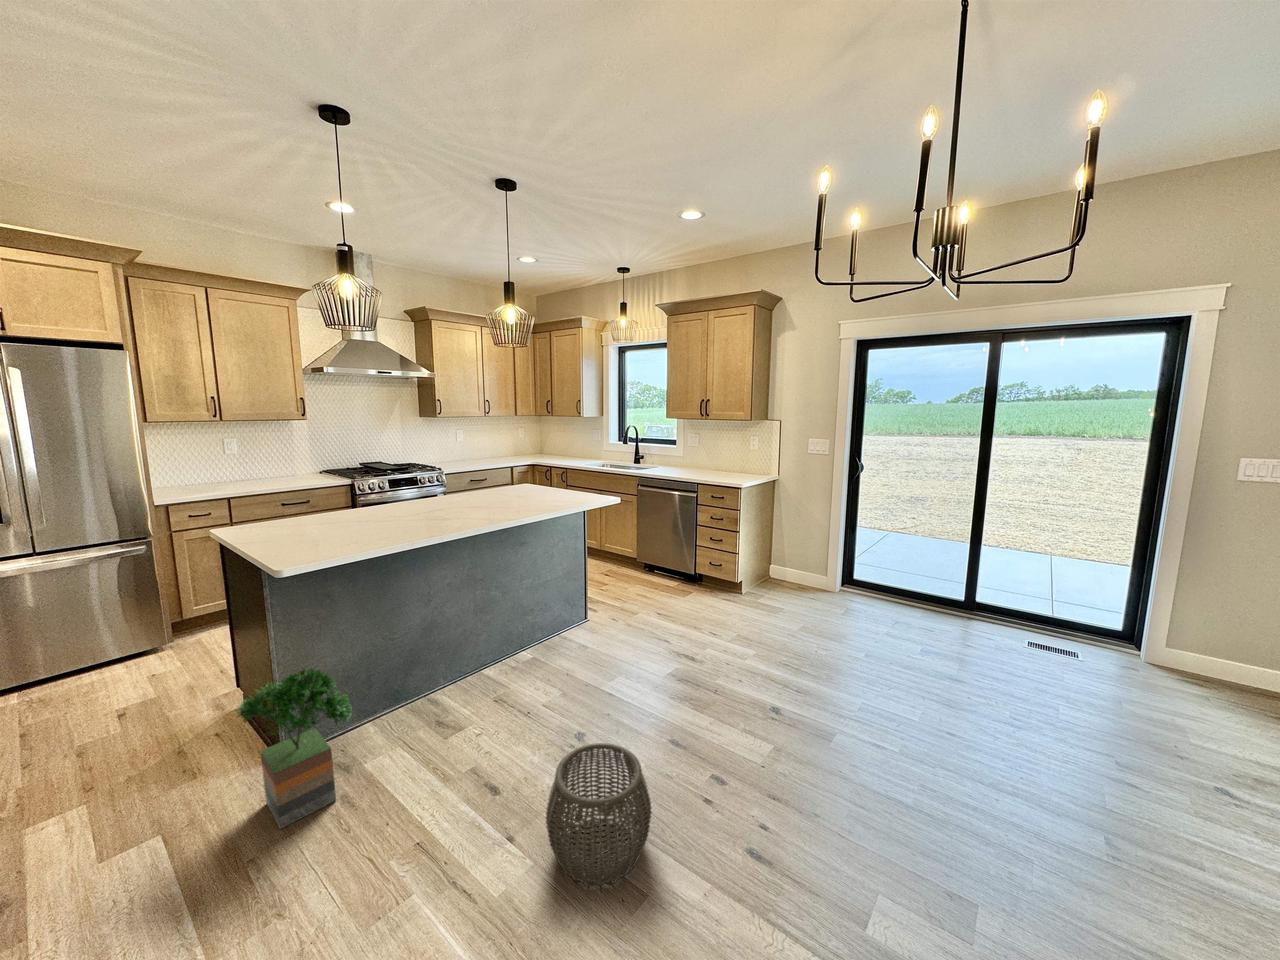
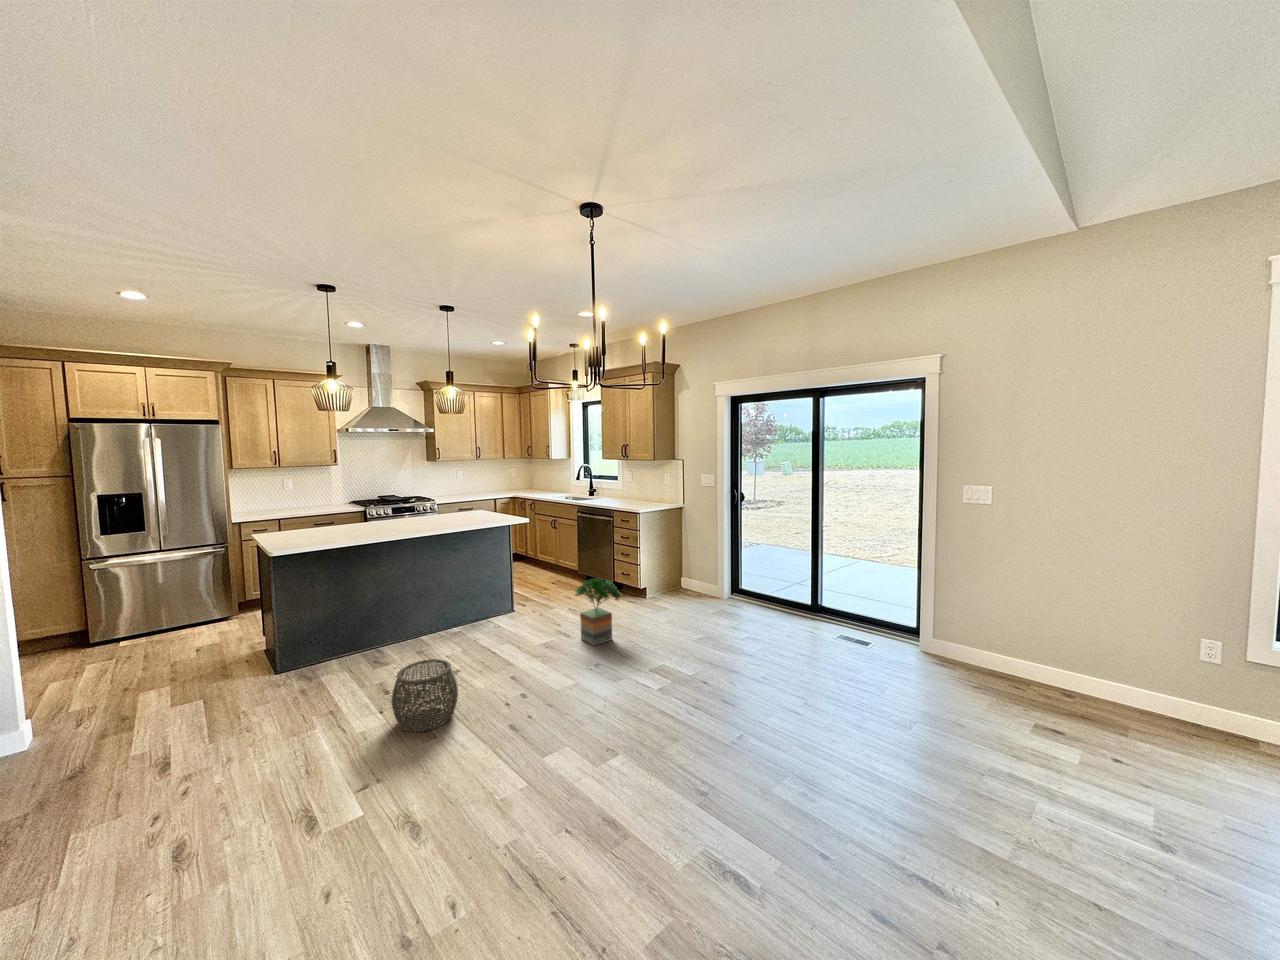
potted tree: present [237,668,352,829] -> present [575,578,621,646]

